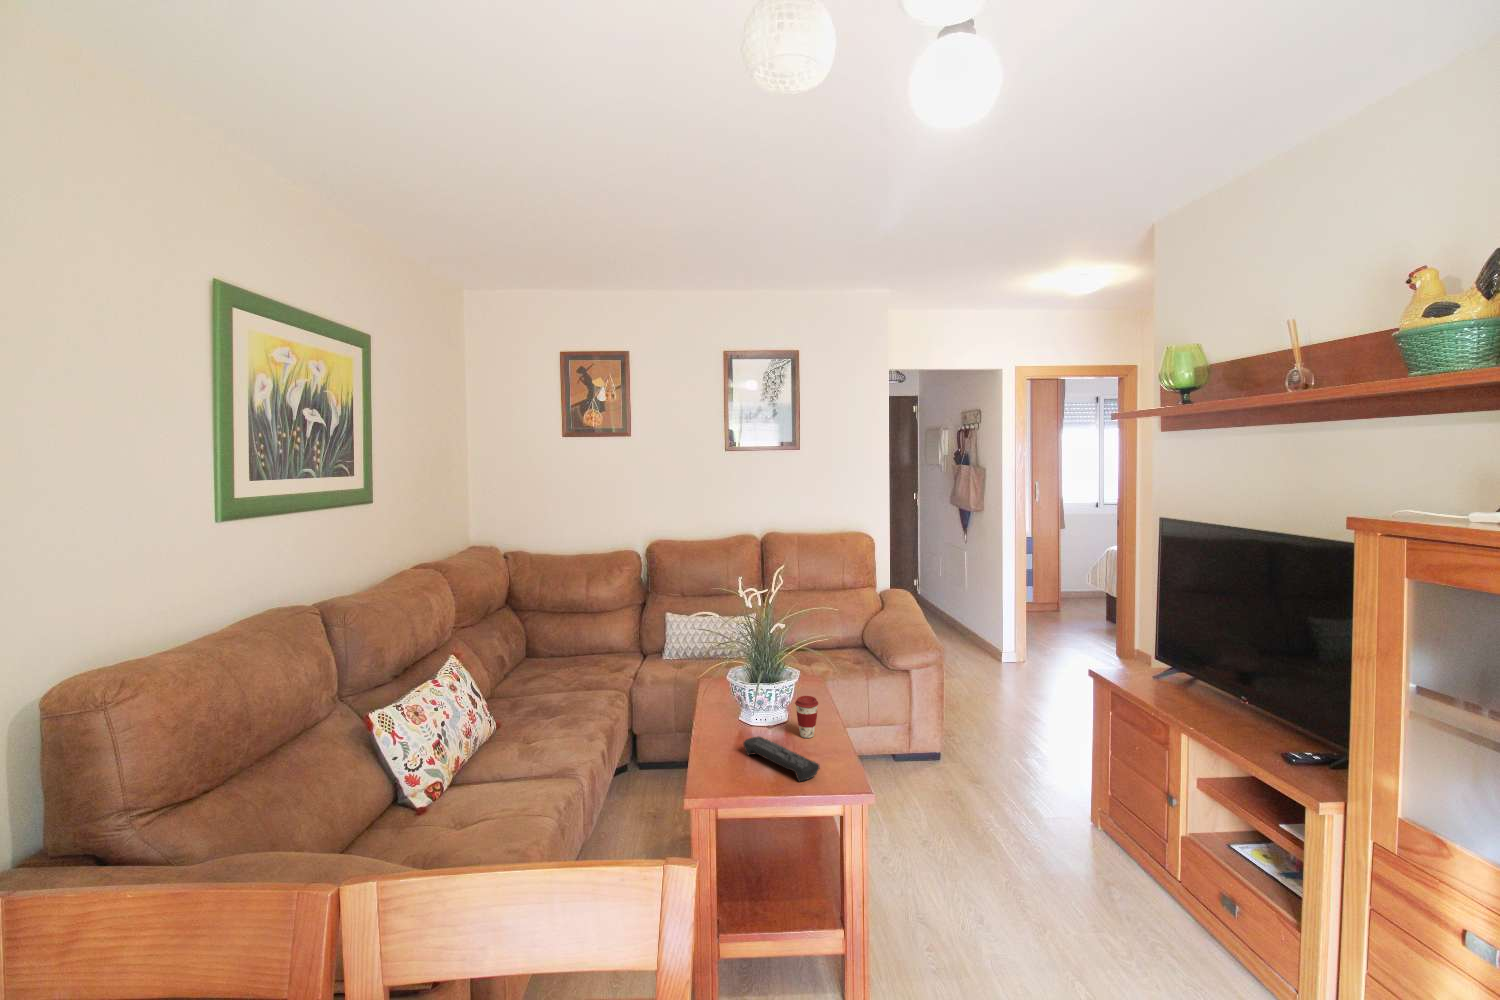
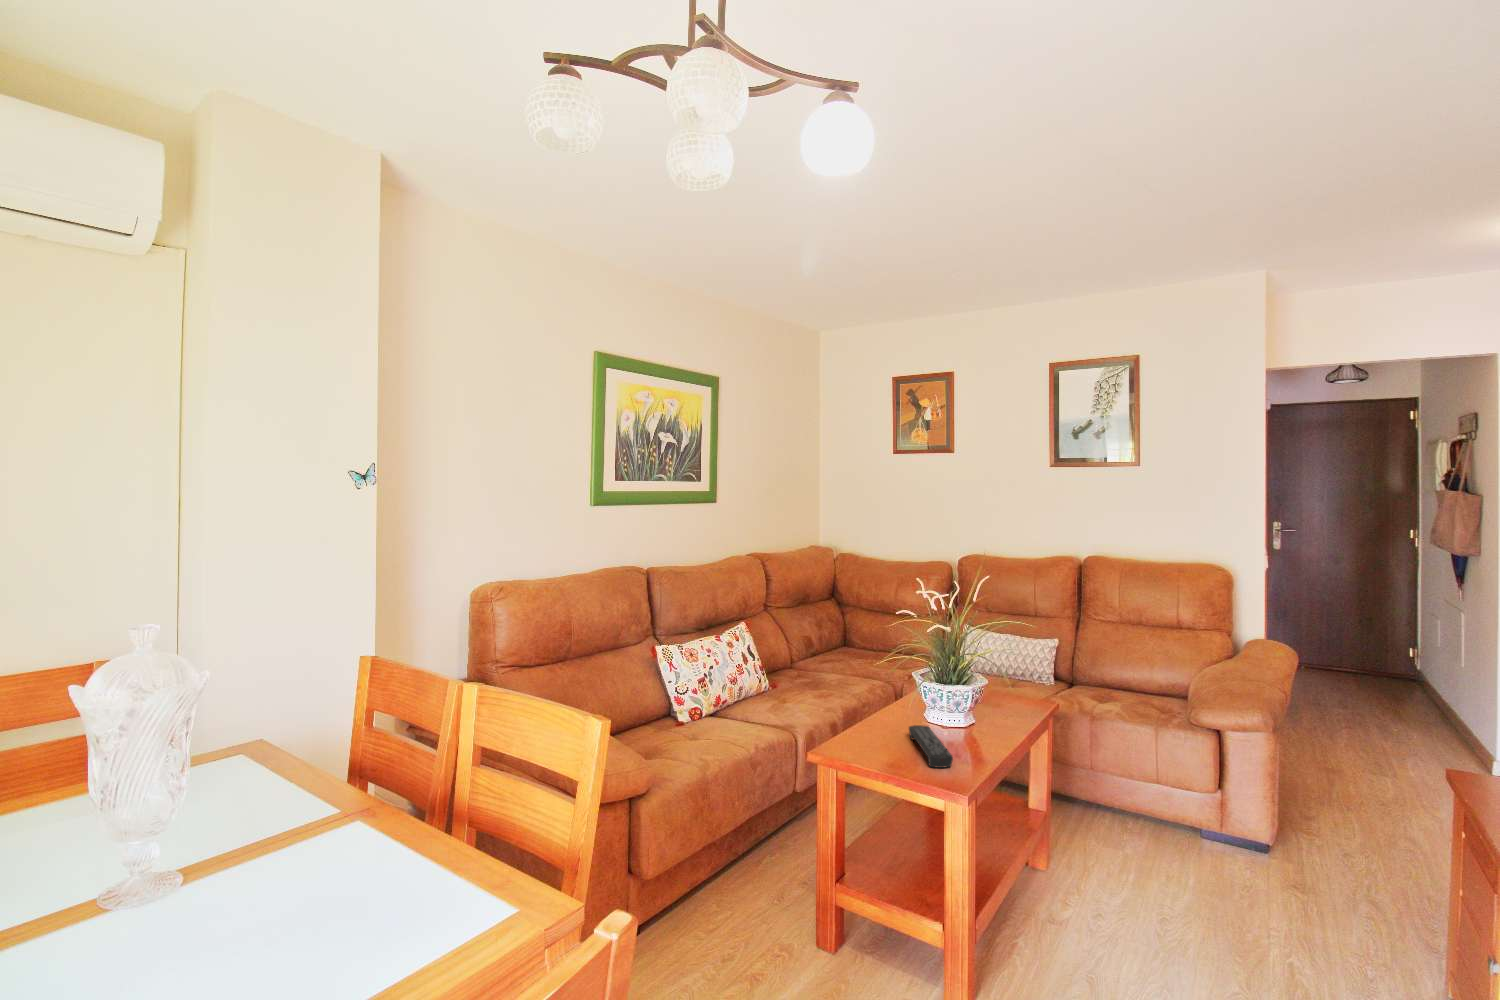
coffee cup: present [795,696,818,738] -> none [975,700,999,742]

